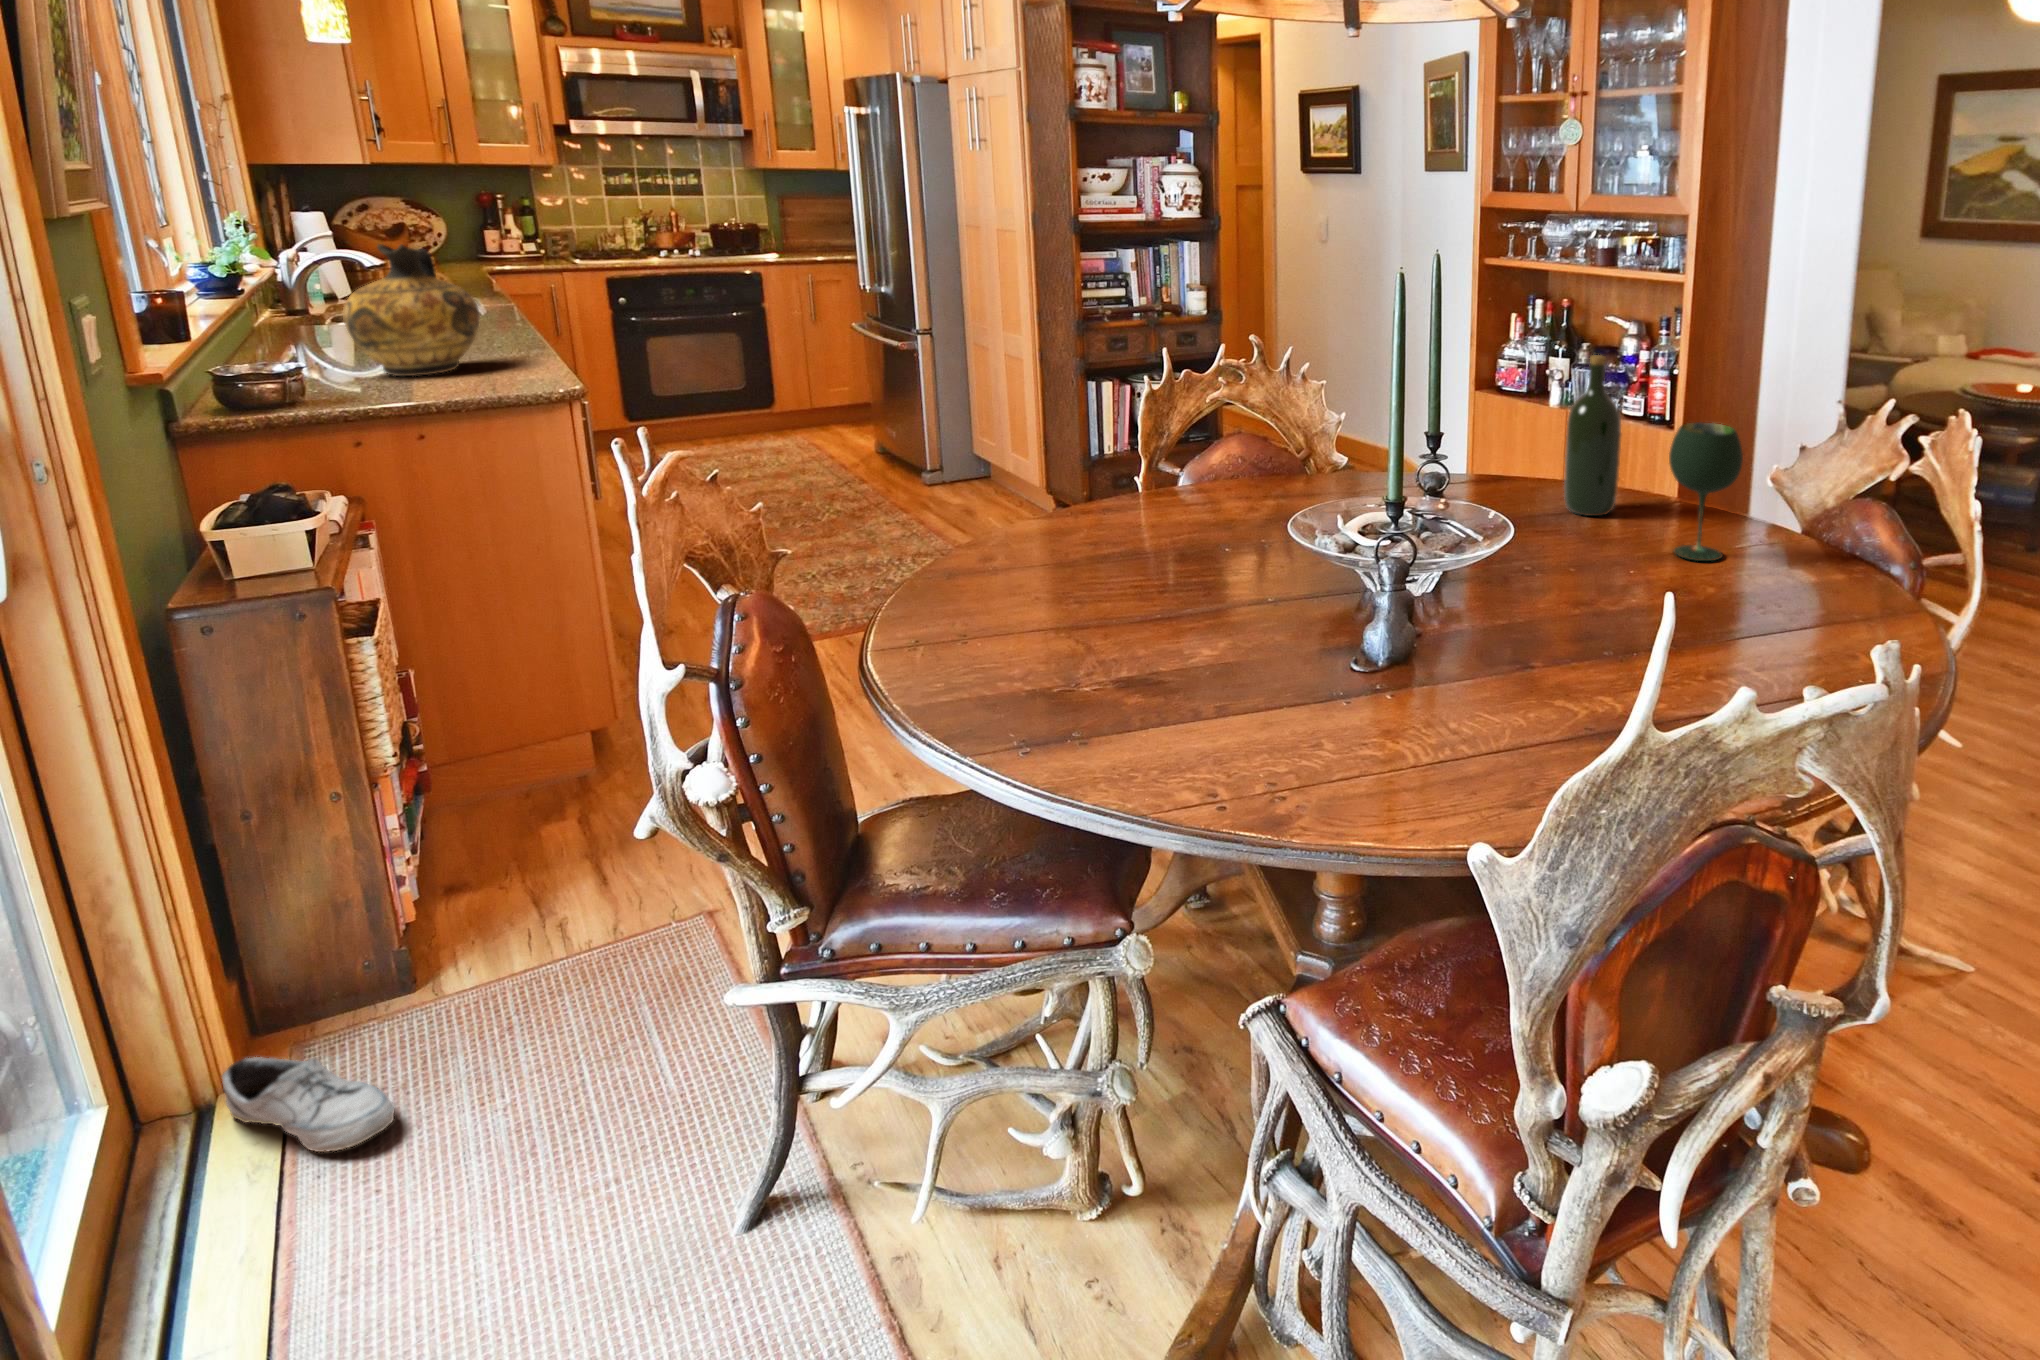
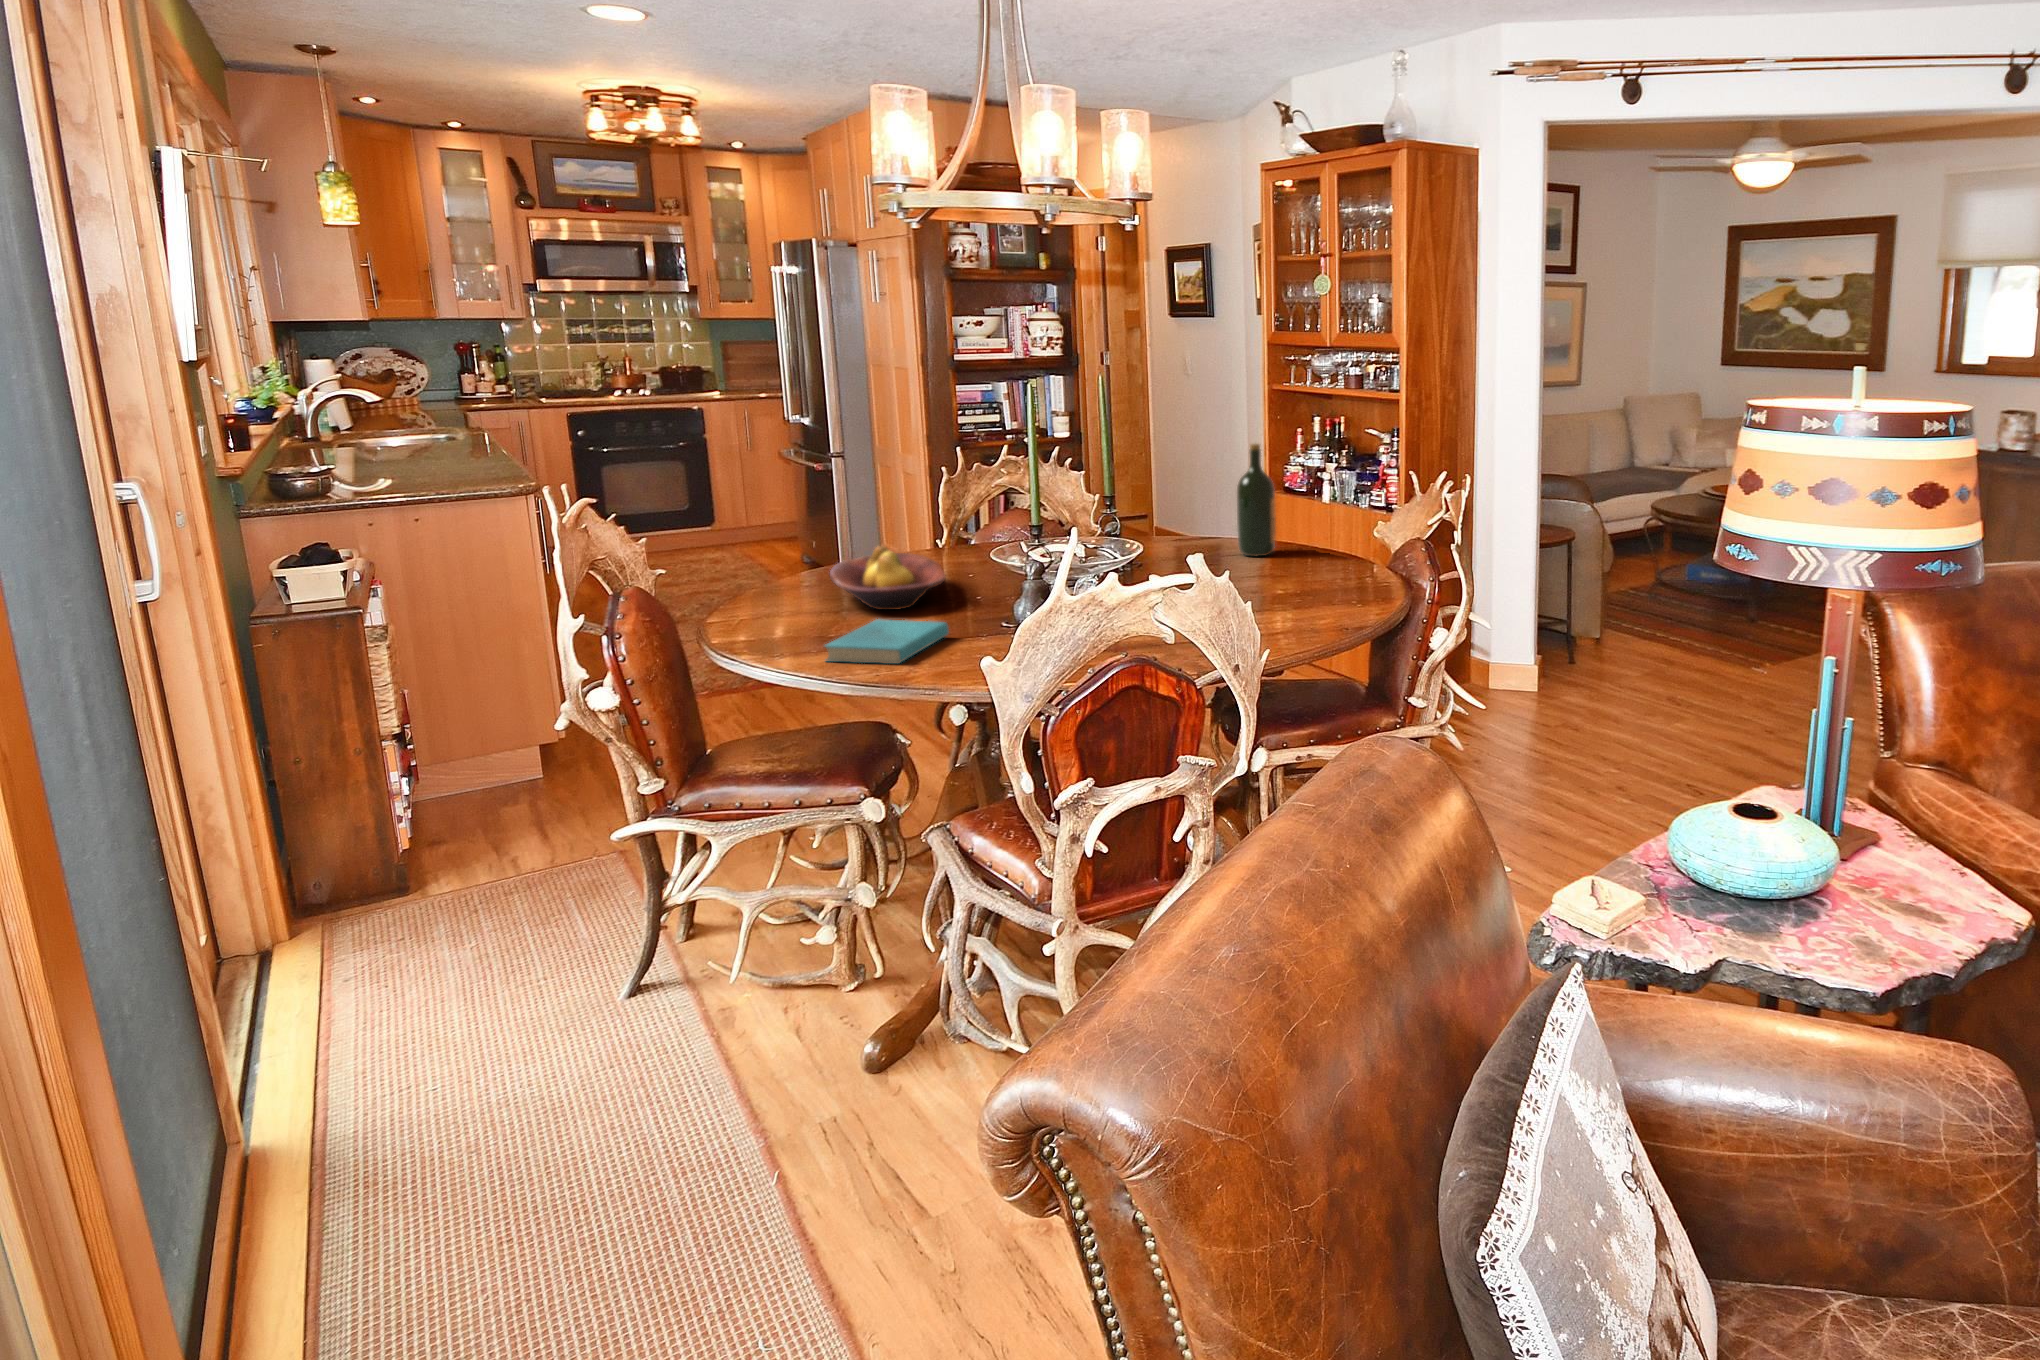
ceramic jug: present [343,244,479,376] -> none [355,380,459,478]
wine glass: present [1669,422,1743,561] -> none [1279,485,1328,578]
fruit bowl: none [1030,512,1210,621] -> present [830,546,945,610]
book: none [1089,657,1262,761] -> present [825,619,949,664]
shoe: present [222,1057,395,1152] -> none [276,915,394,970]

